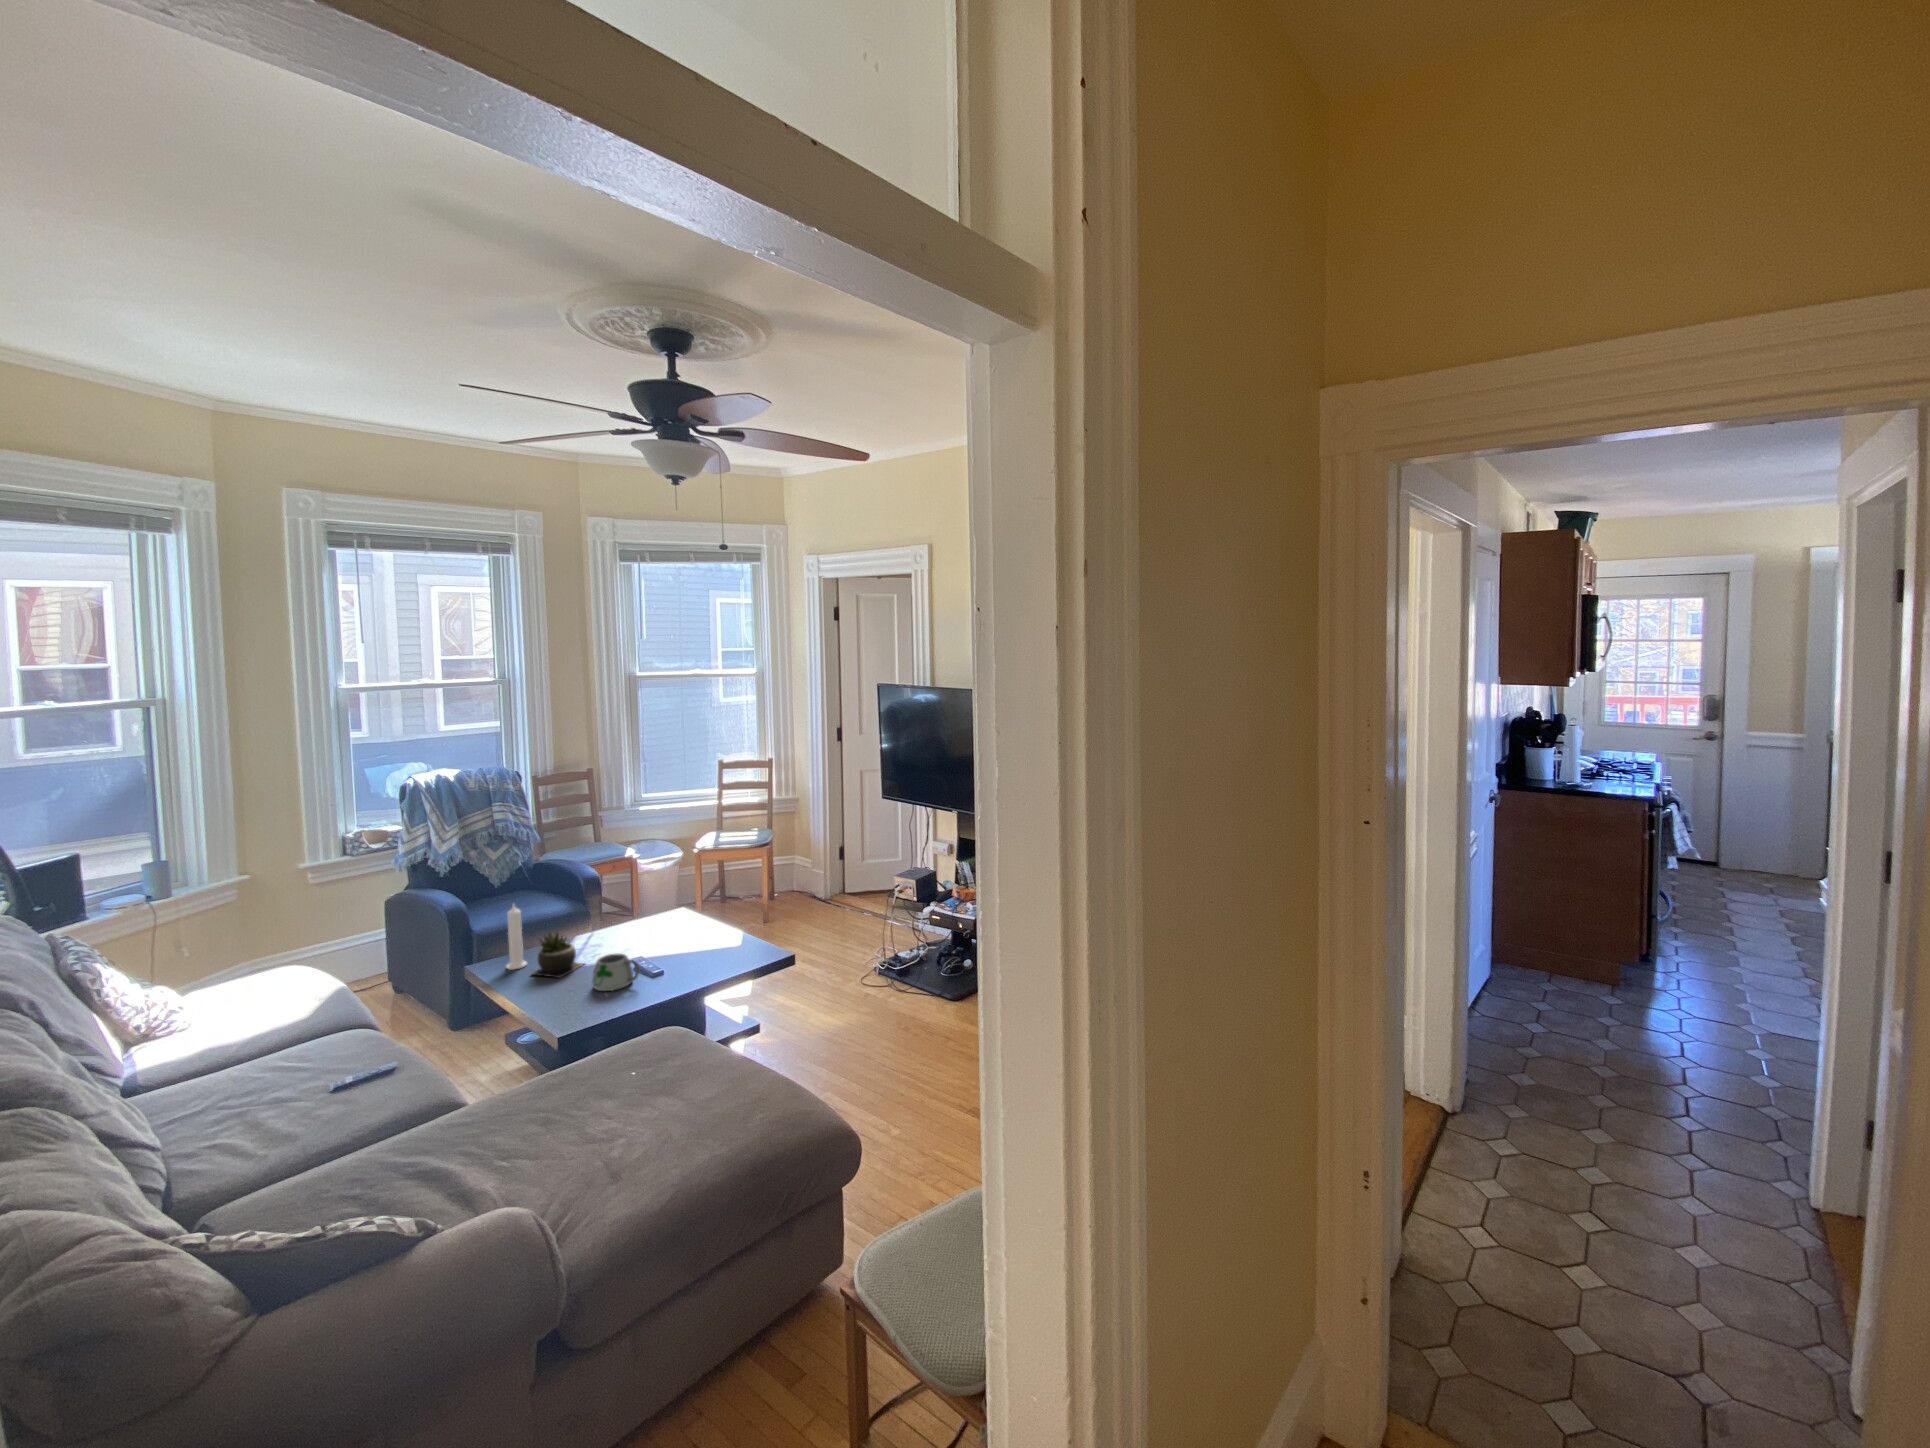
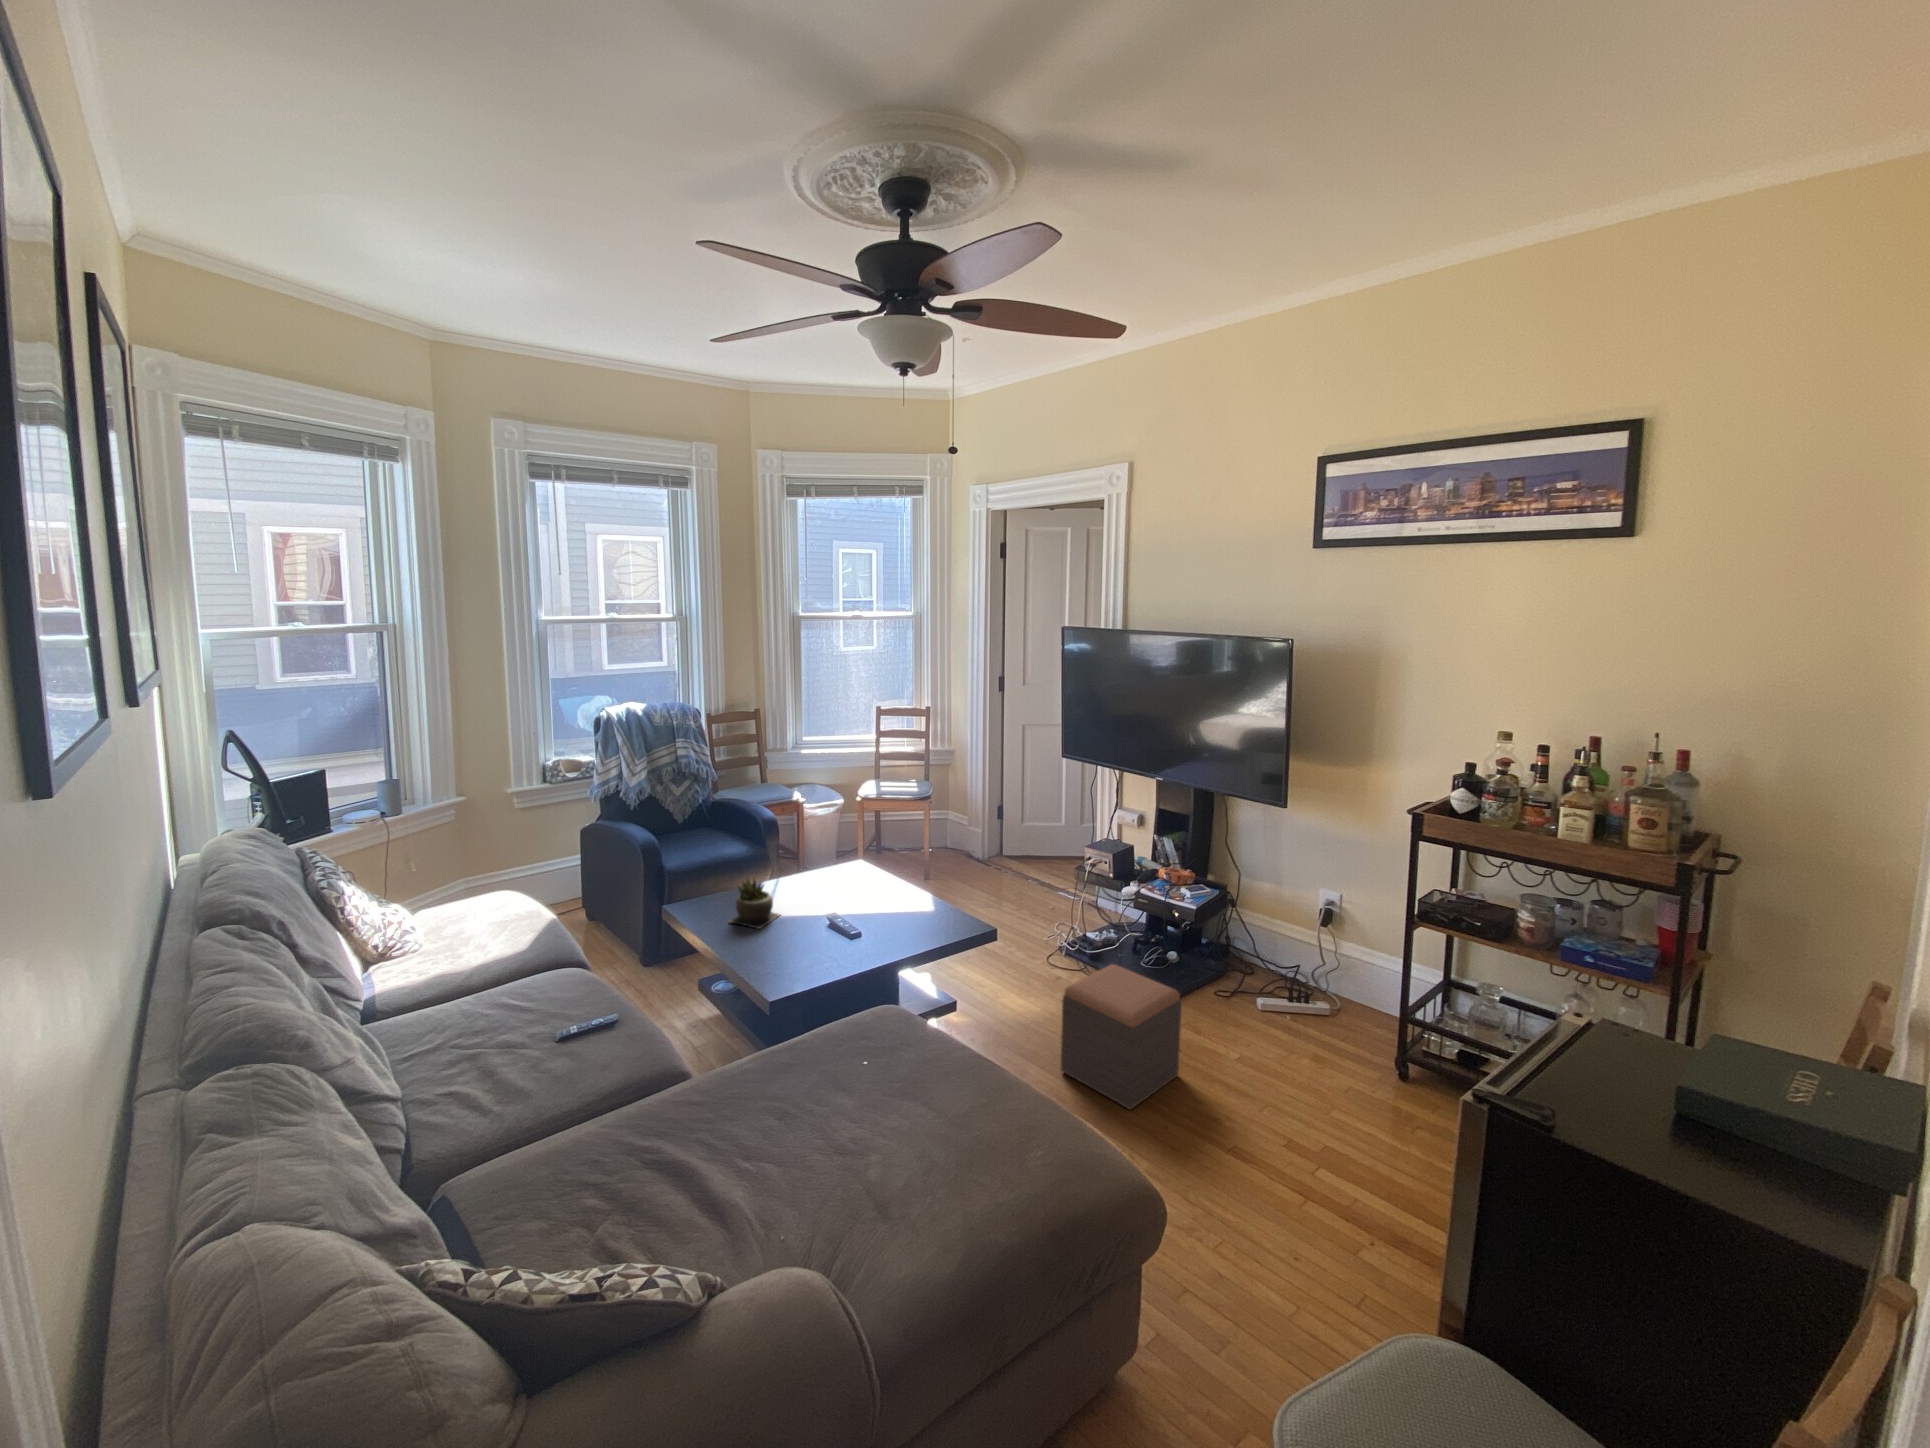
candle: present [506,904,527,970] -> none [703,844,723,914]
mug: present [592,953,639,991] -> none [795,909,845,958]
footstool: none [840,980,941,1100] -> present [1061,964,1182,1109]

